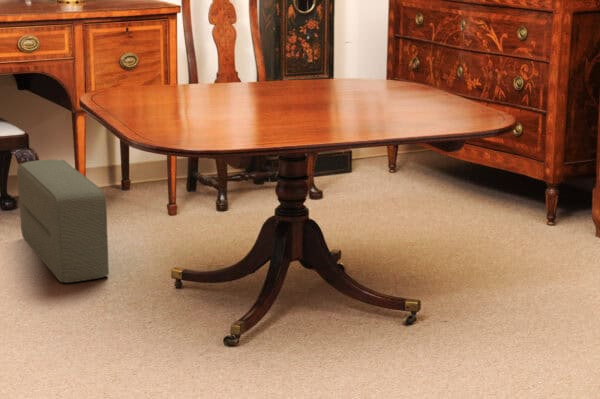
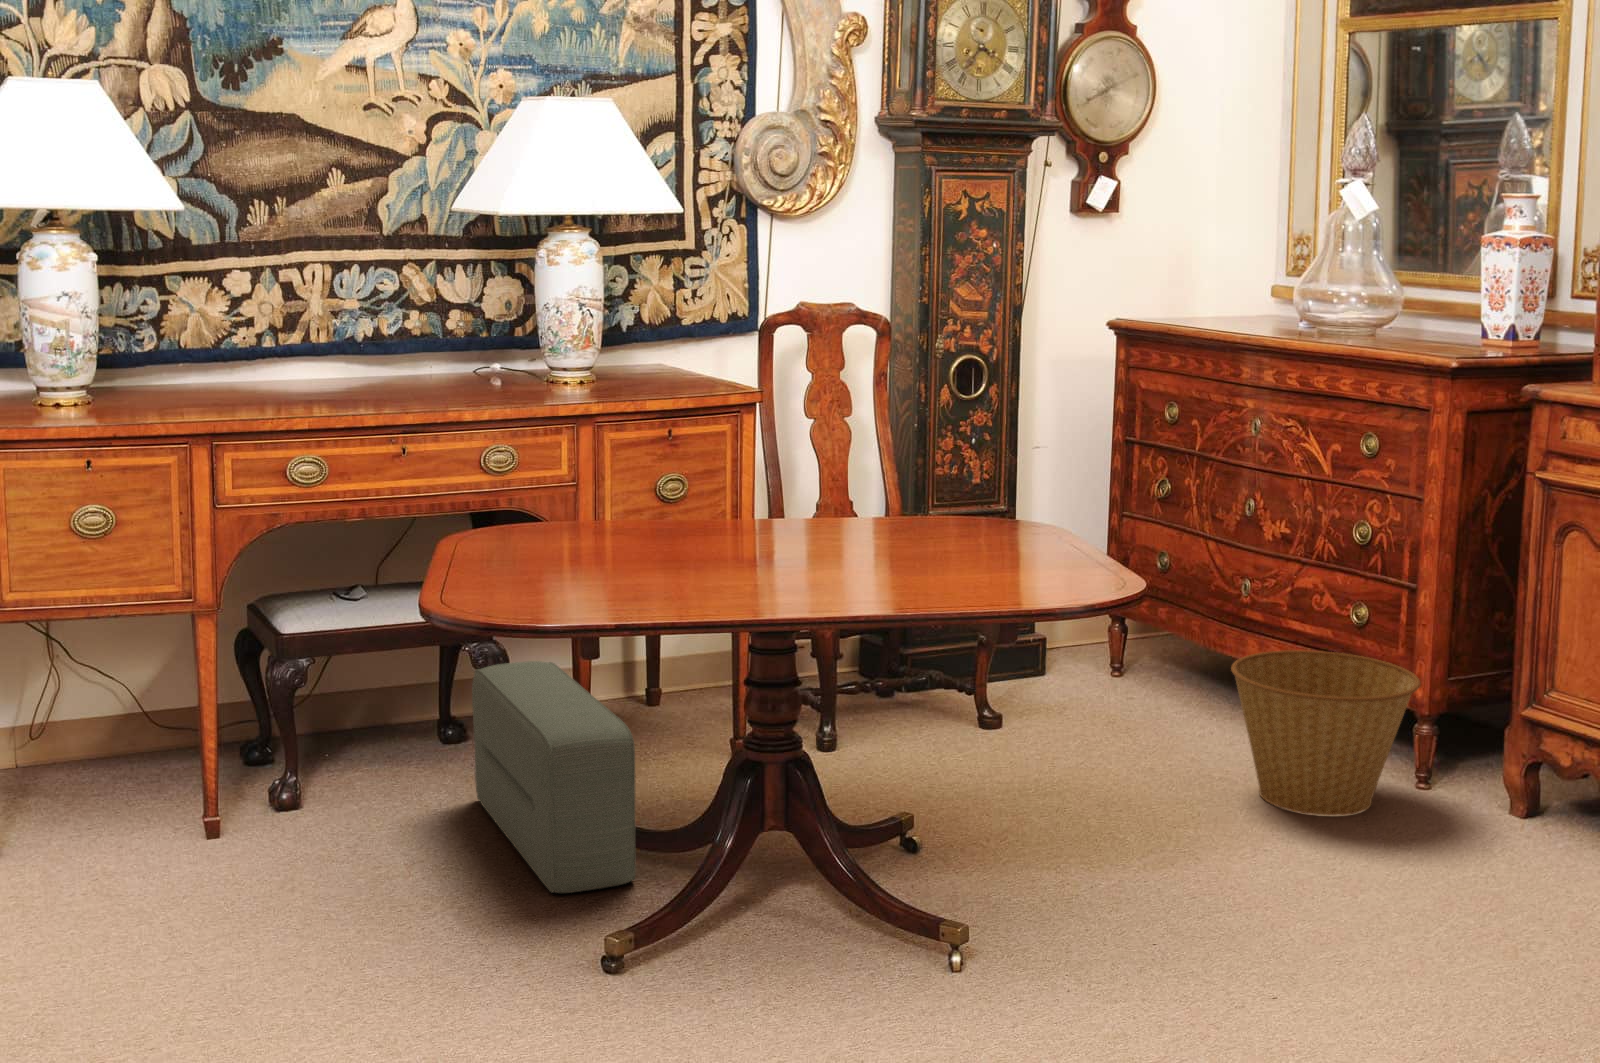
basket: none [444,150,547,238] -> present [1231,650,1420,816]

